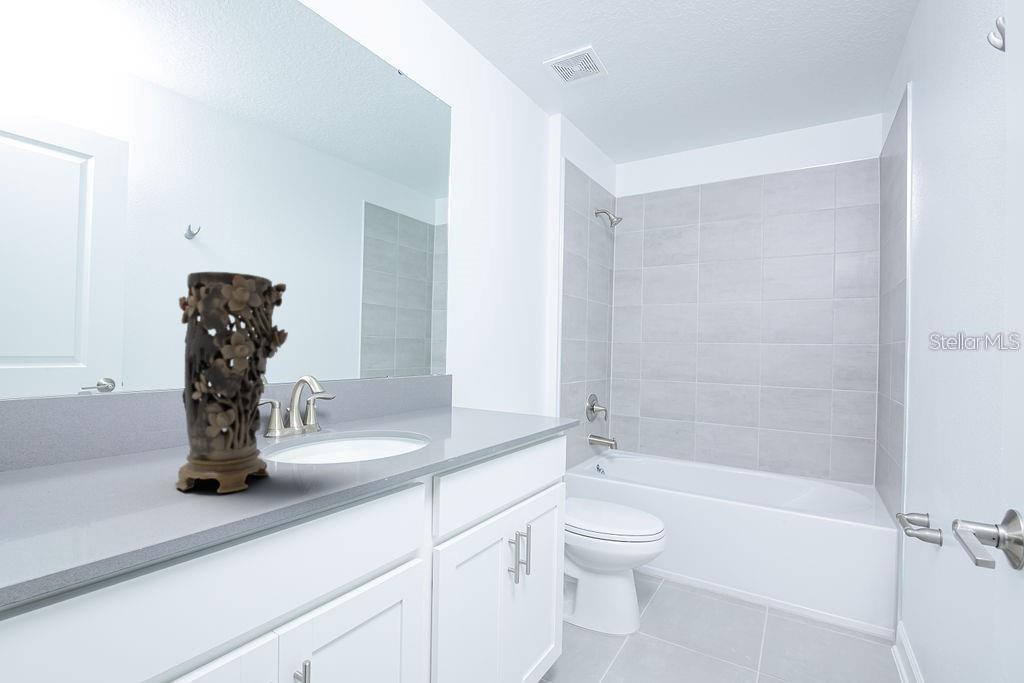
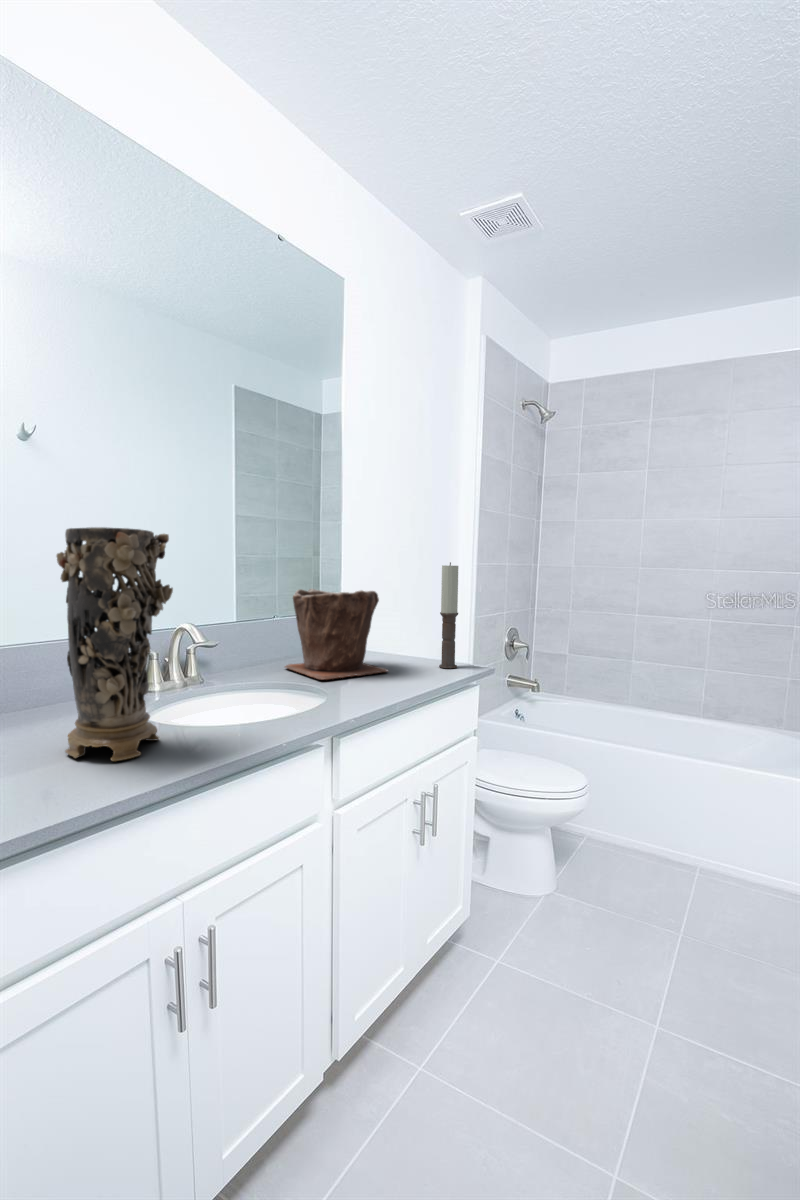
candle: none [533,328,550,421] -> present [439,562,458,668]
plant pot: none [395,350,489,429] -> present [285,589,388,680]

